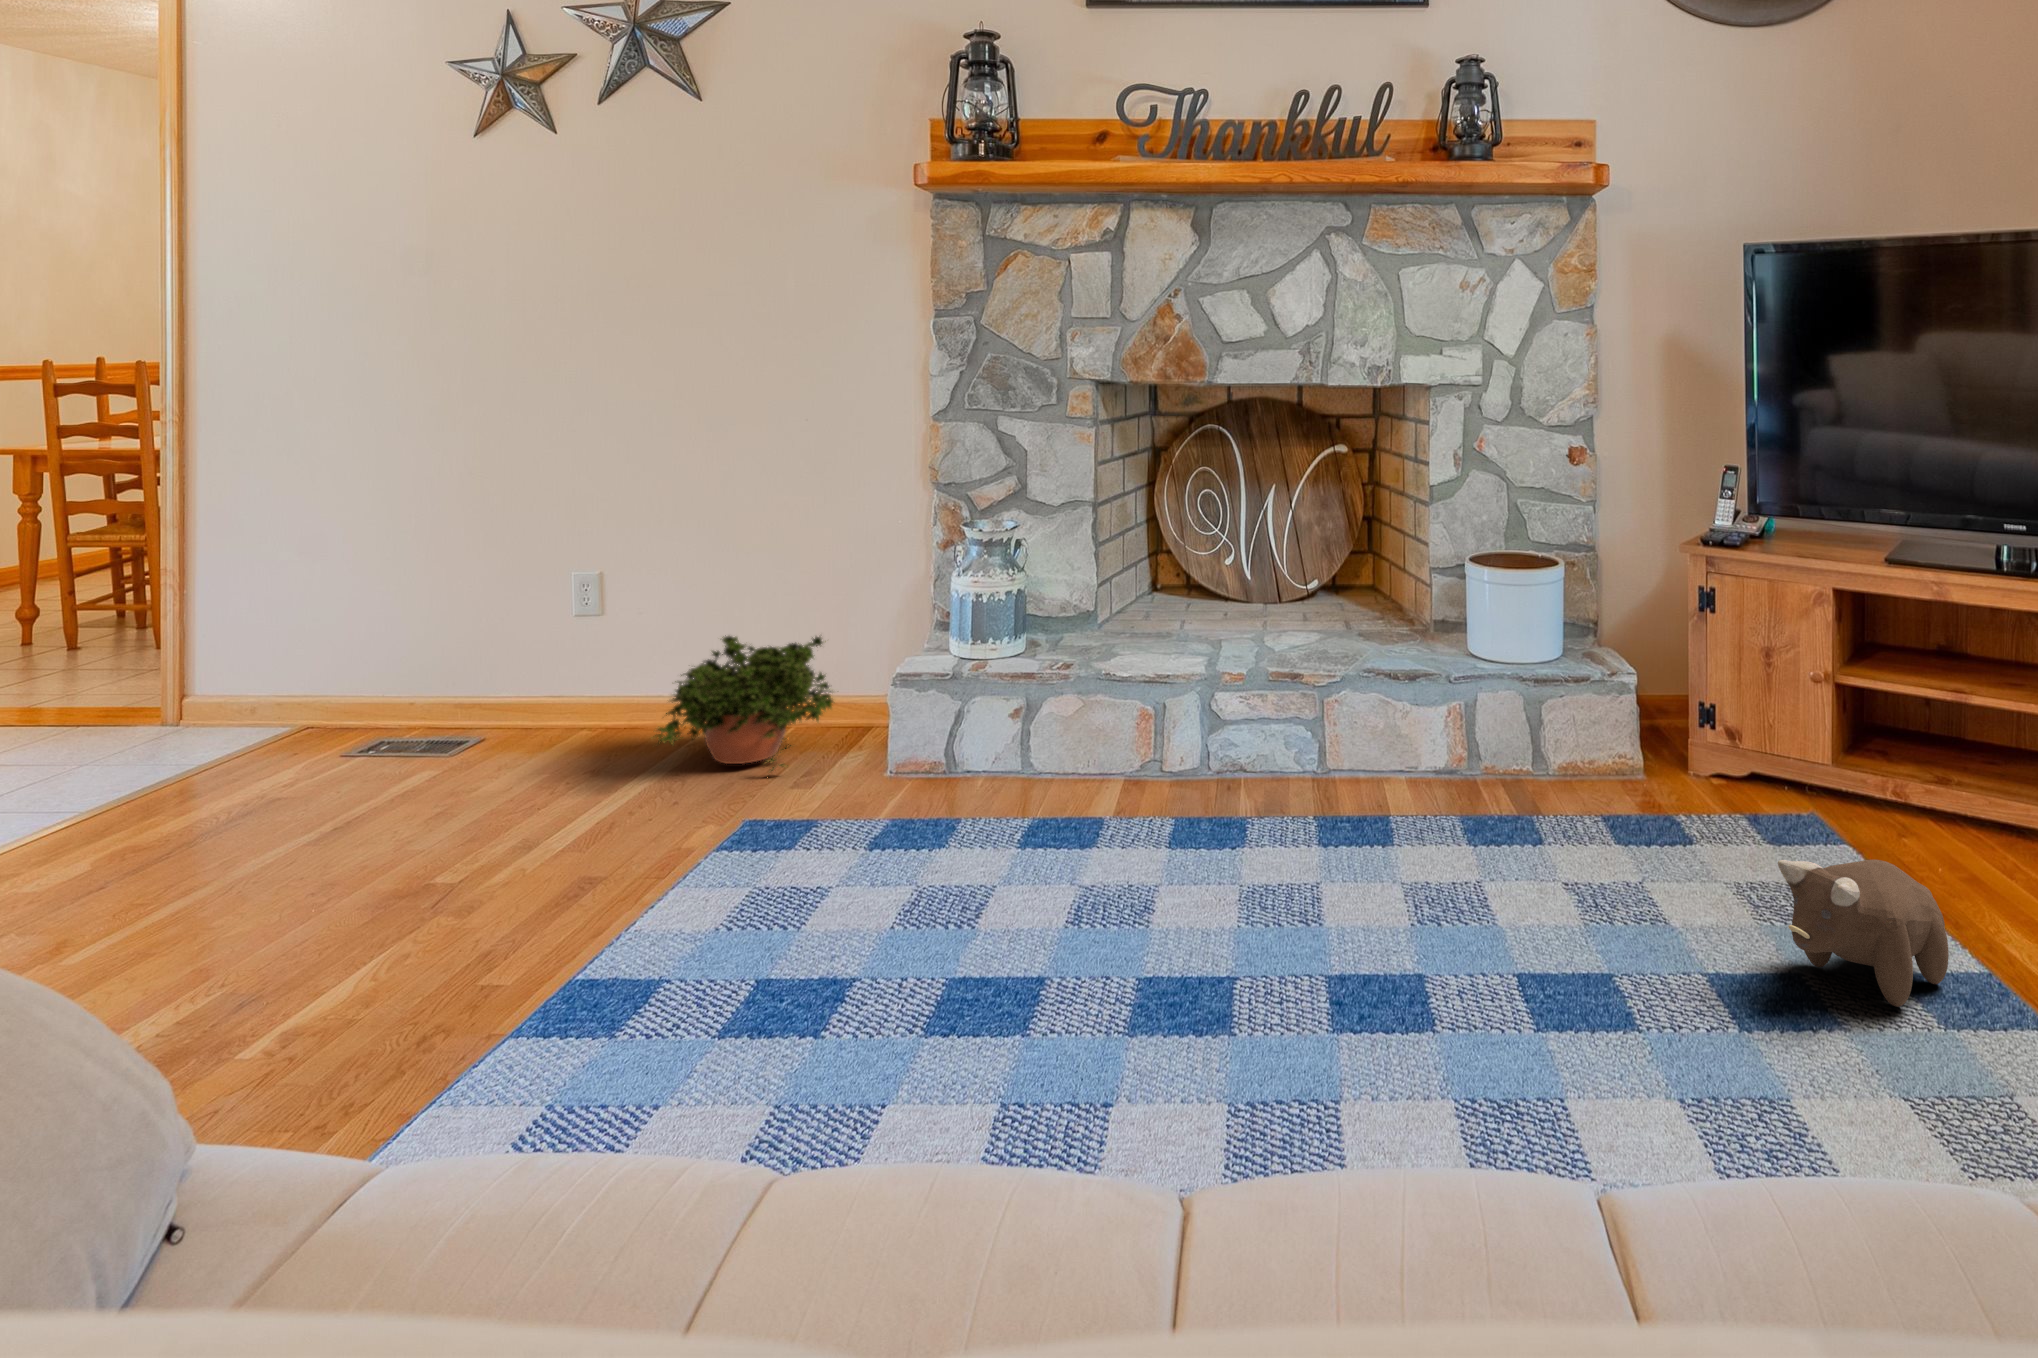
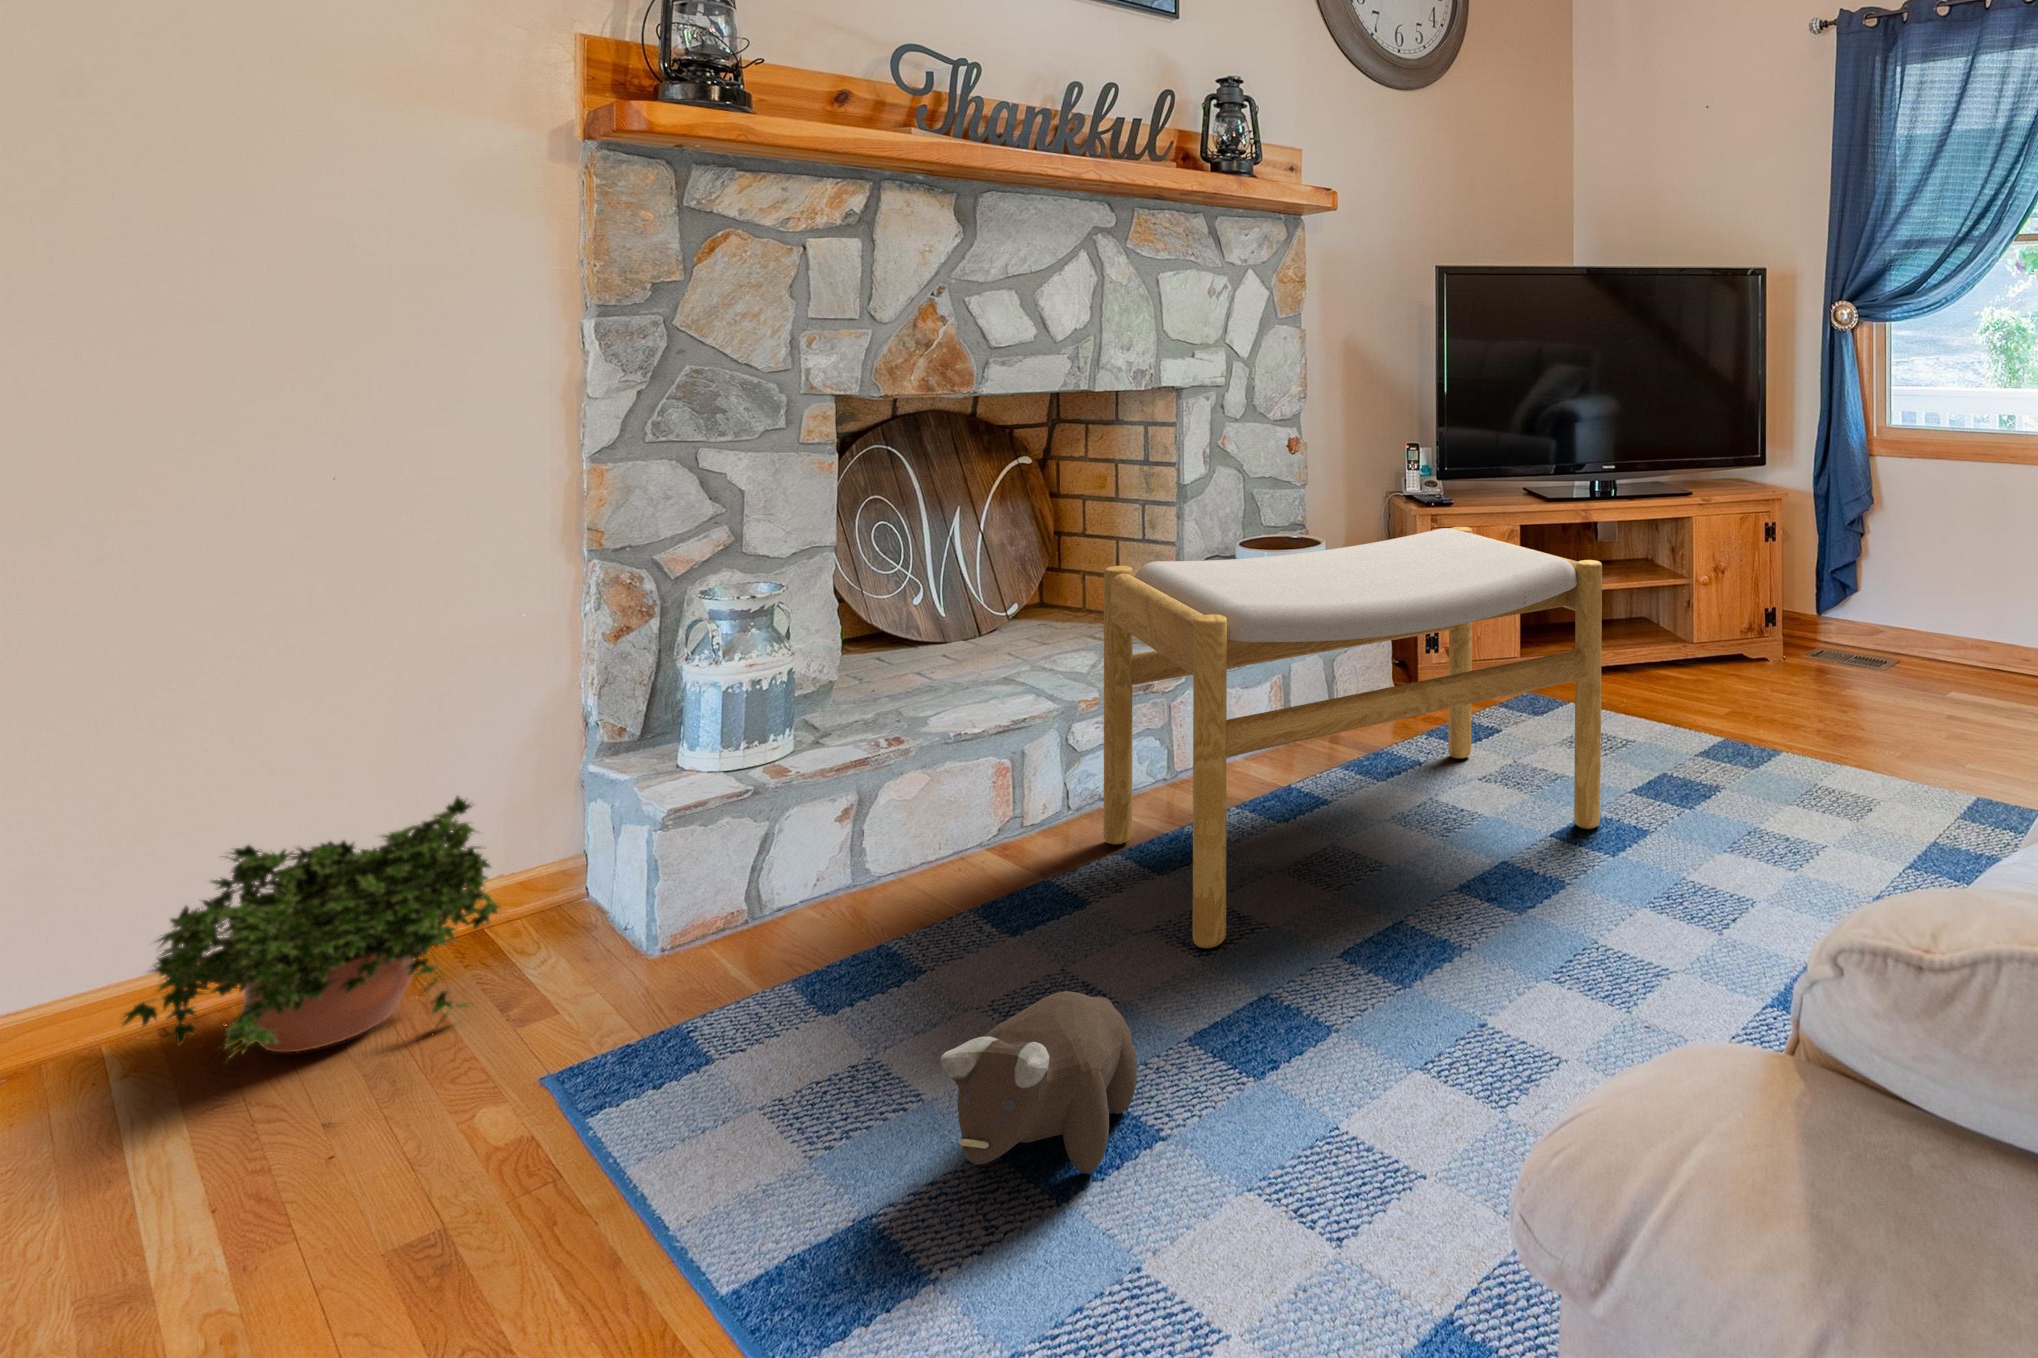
footstool: none [1088,546,1605,961] -> present [1104,527,1602,948]
plush toy: present [1778,860,1949,1007] -> present [941,991,1137,1174]

